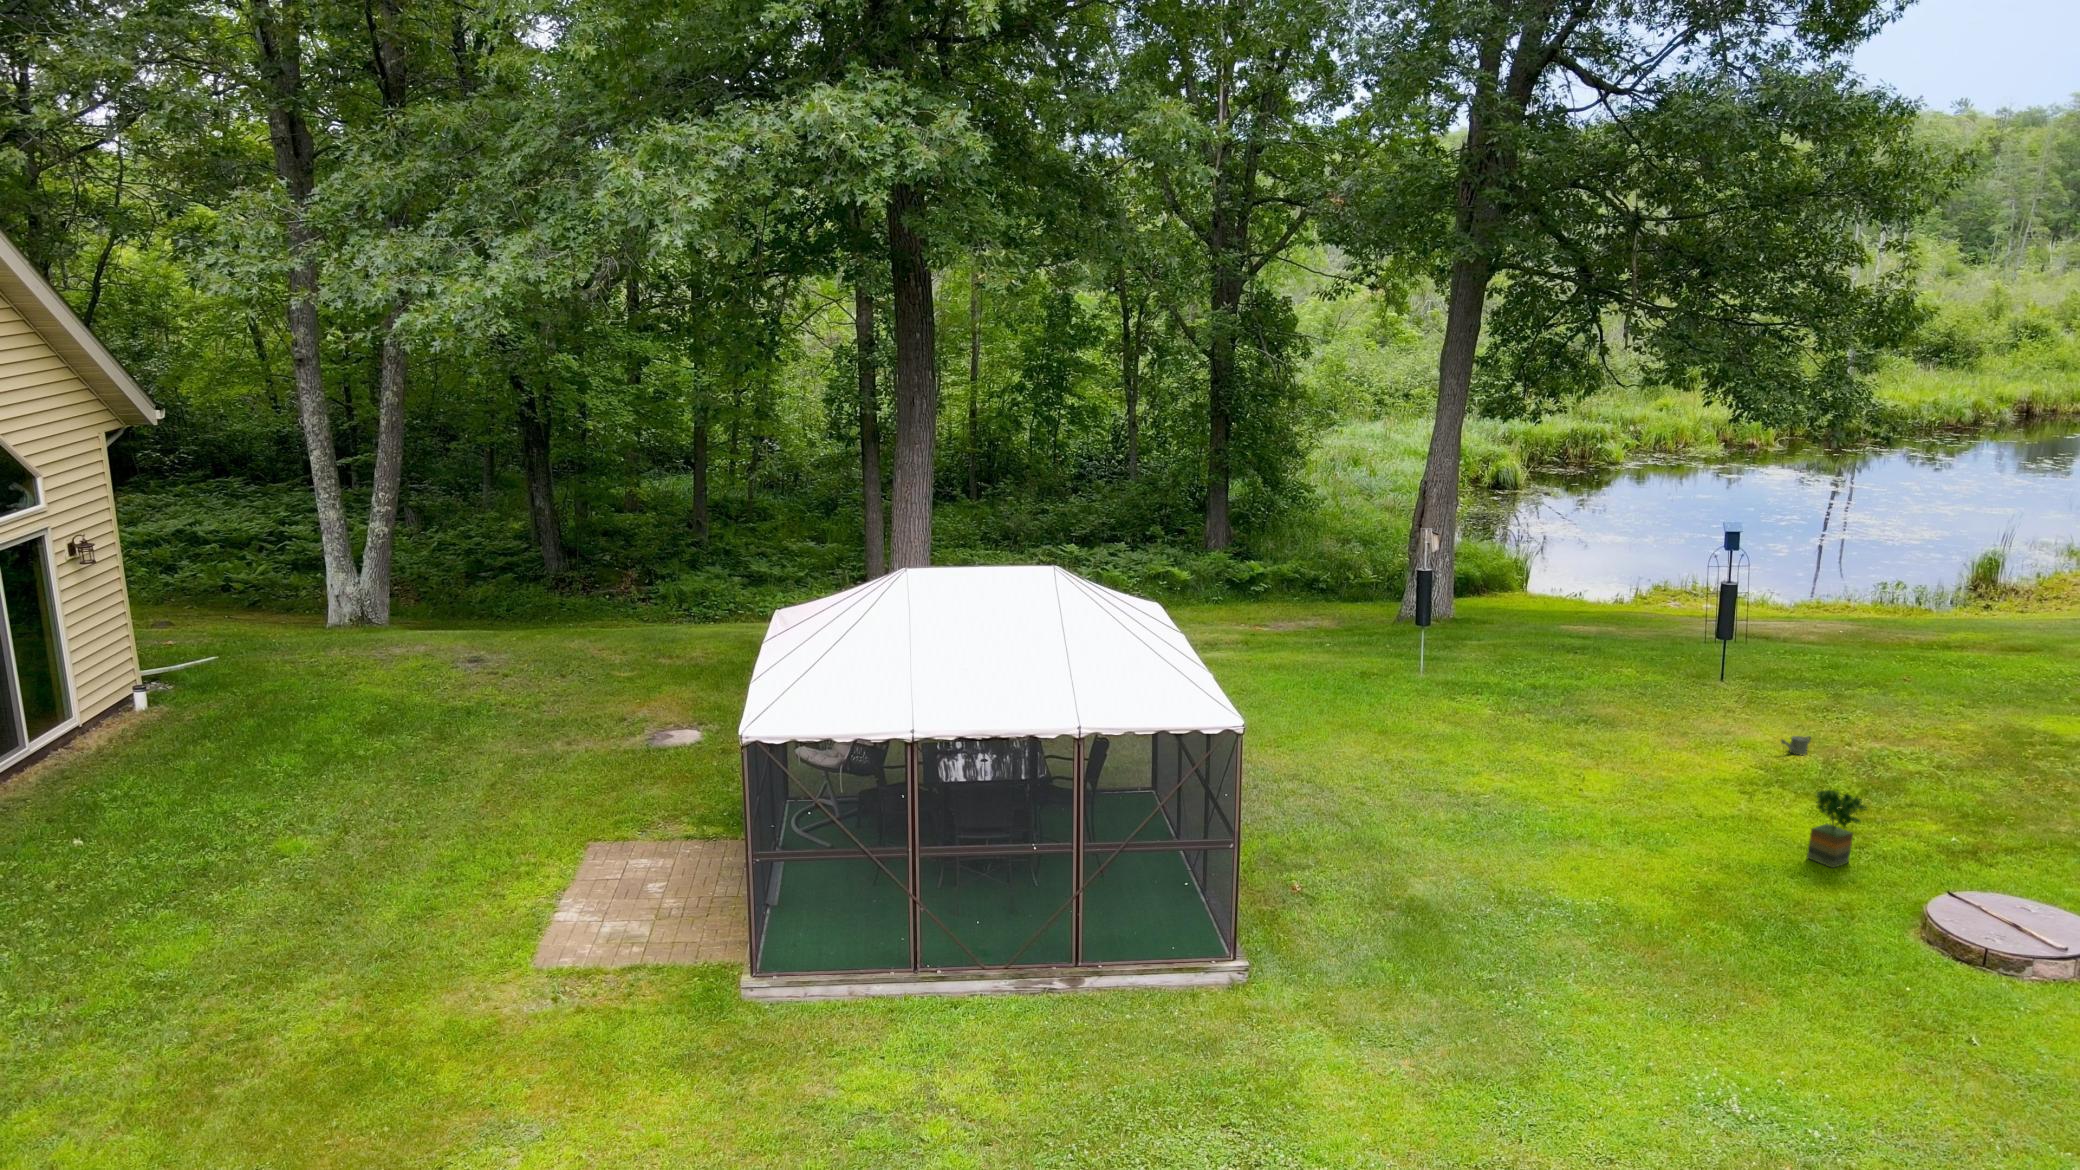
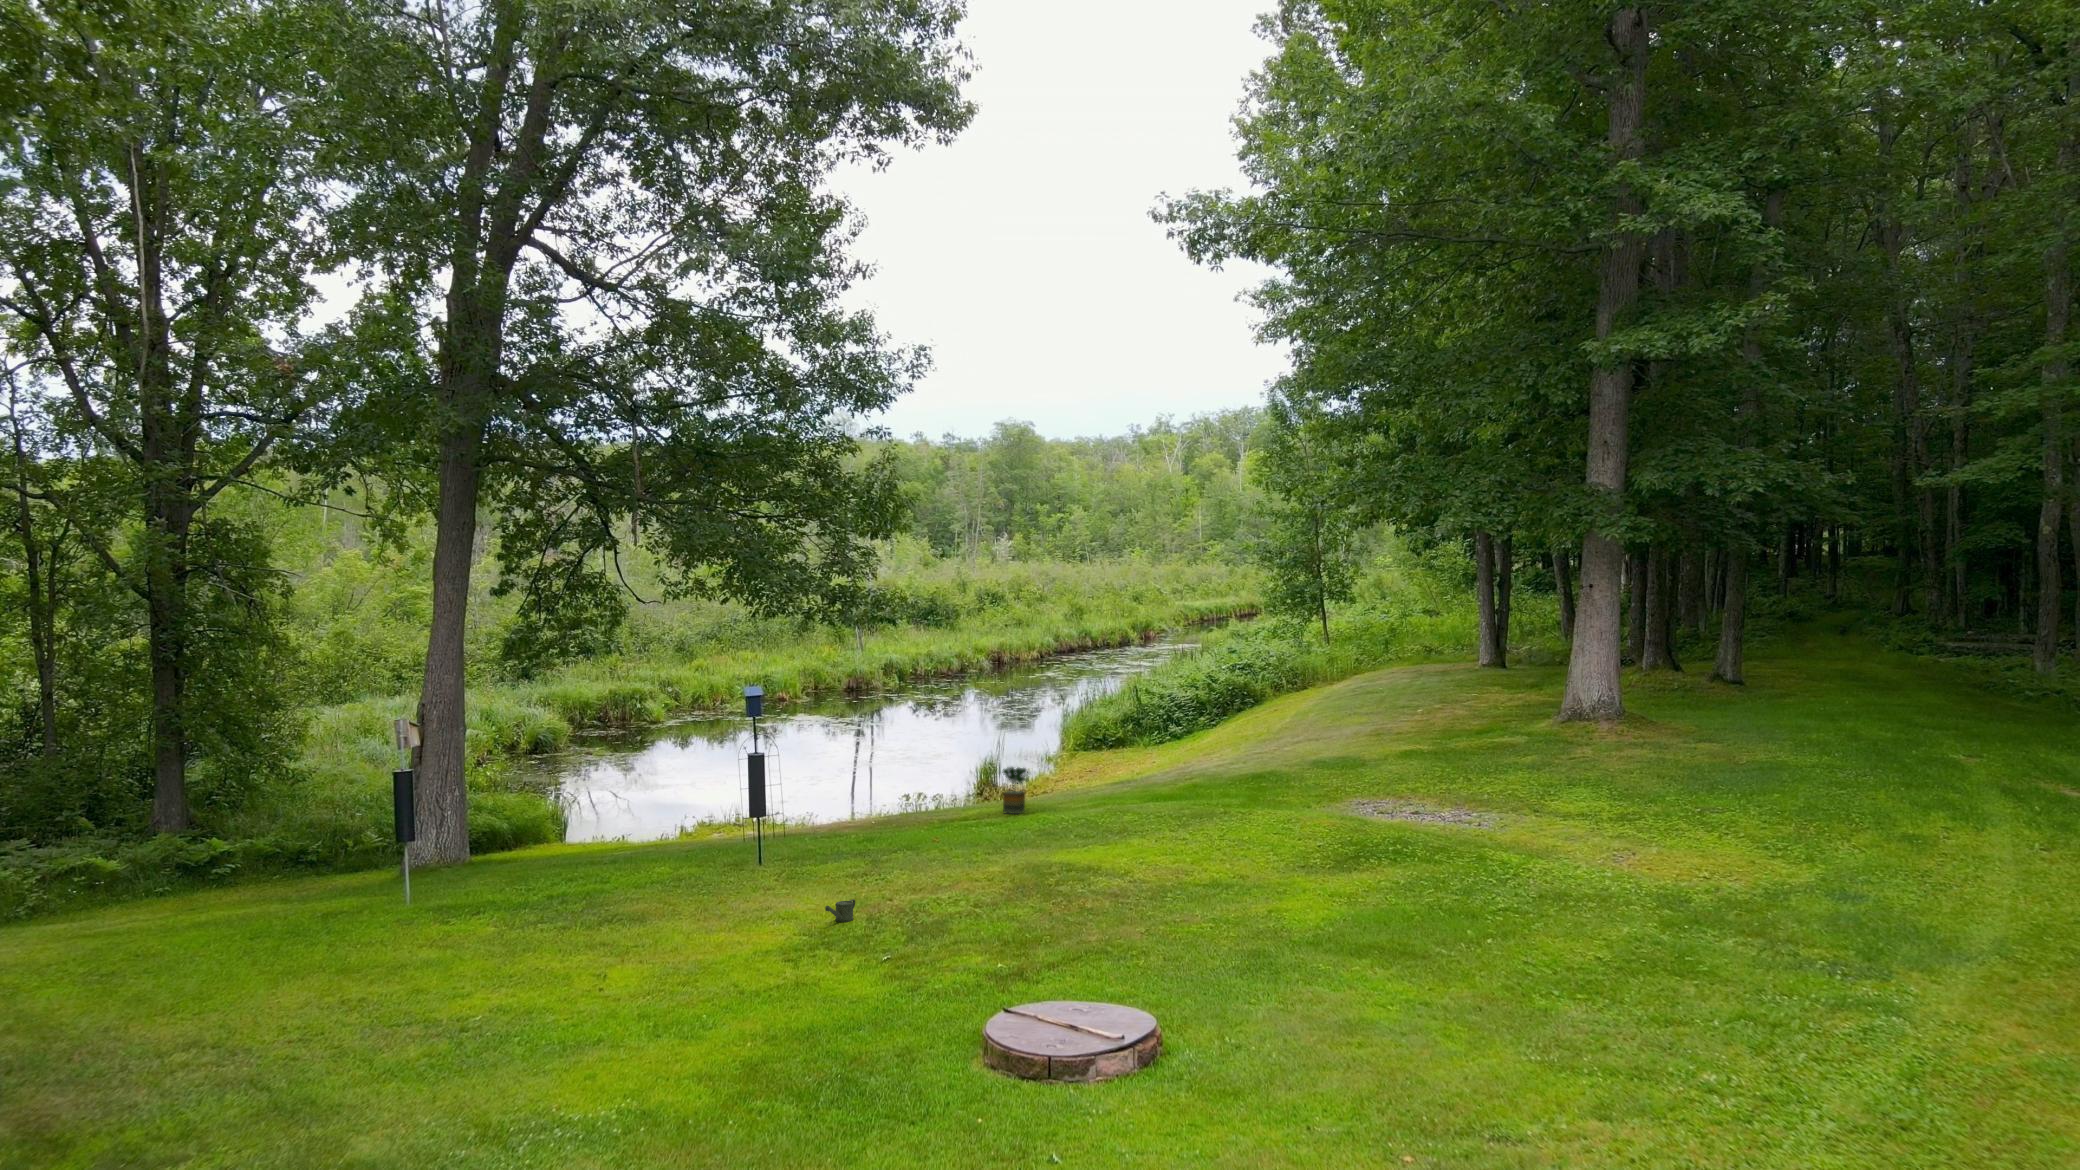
potted tree: present [1807,790,1867,868] -> present [1002,767,1028,814]

